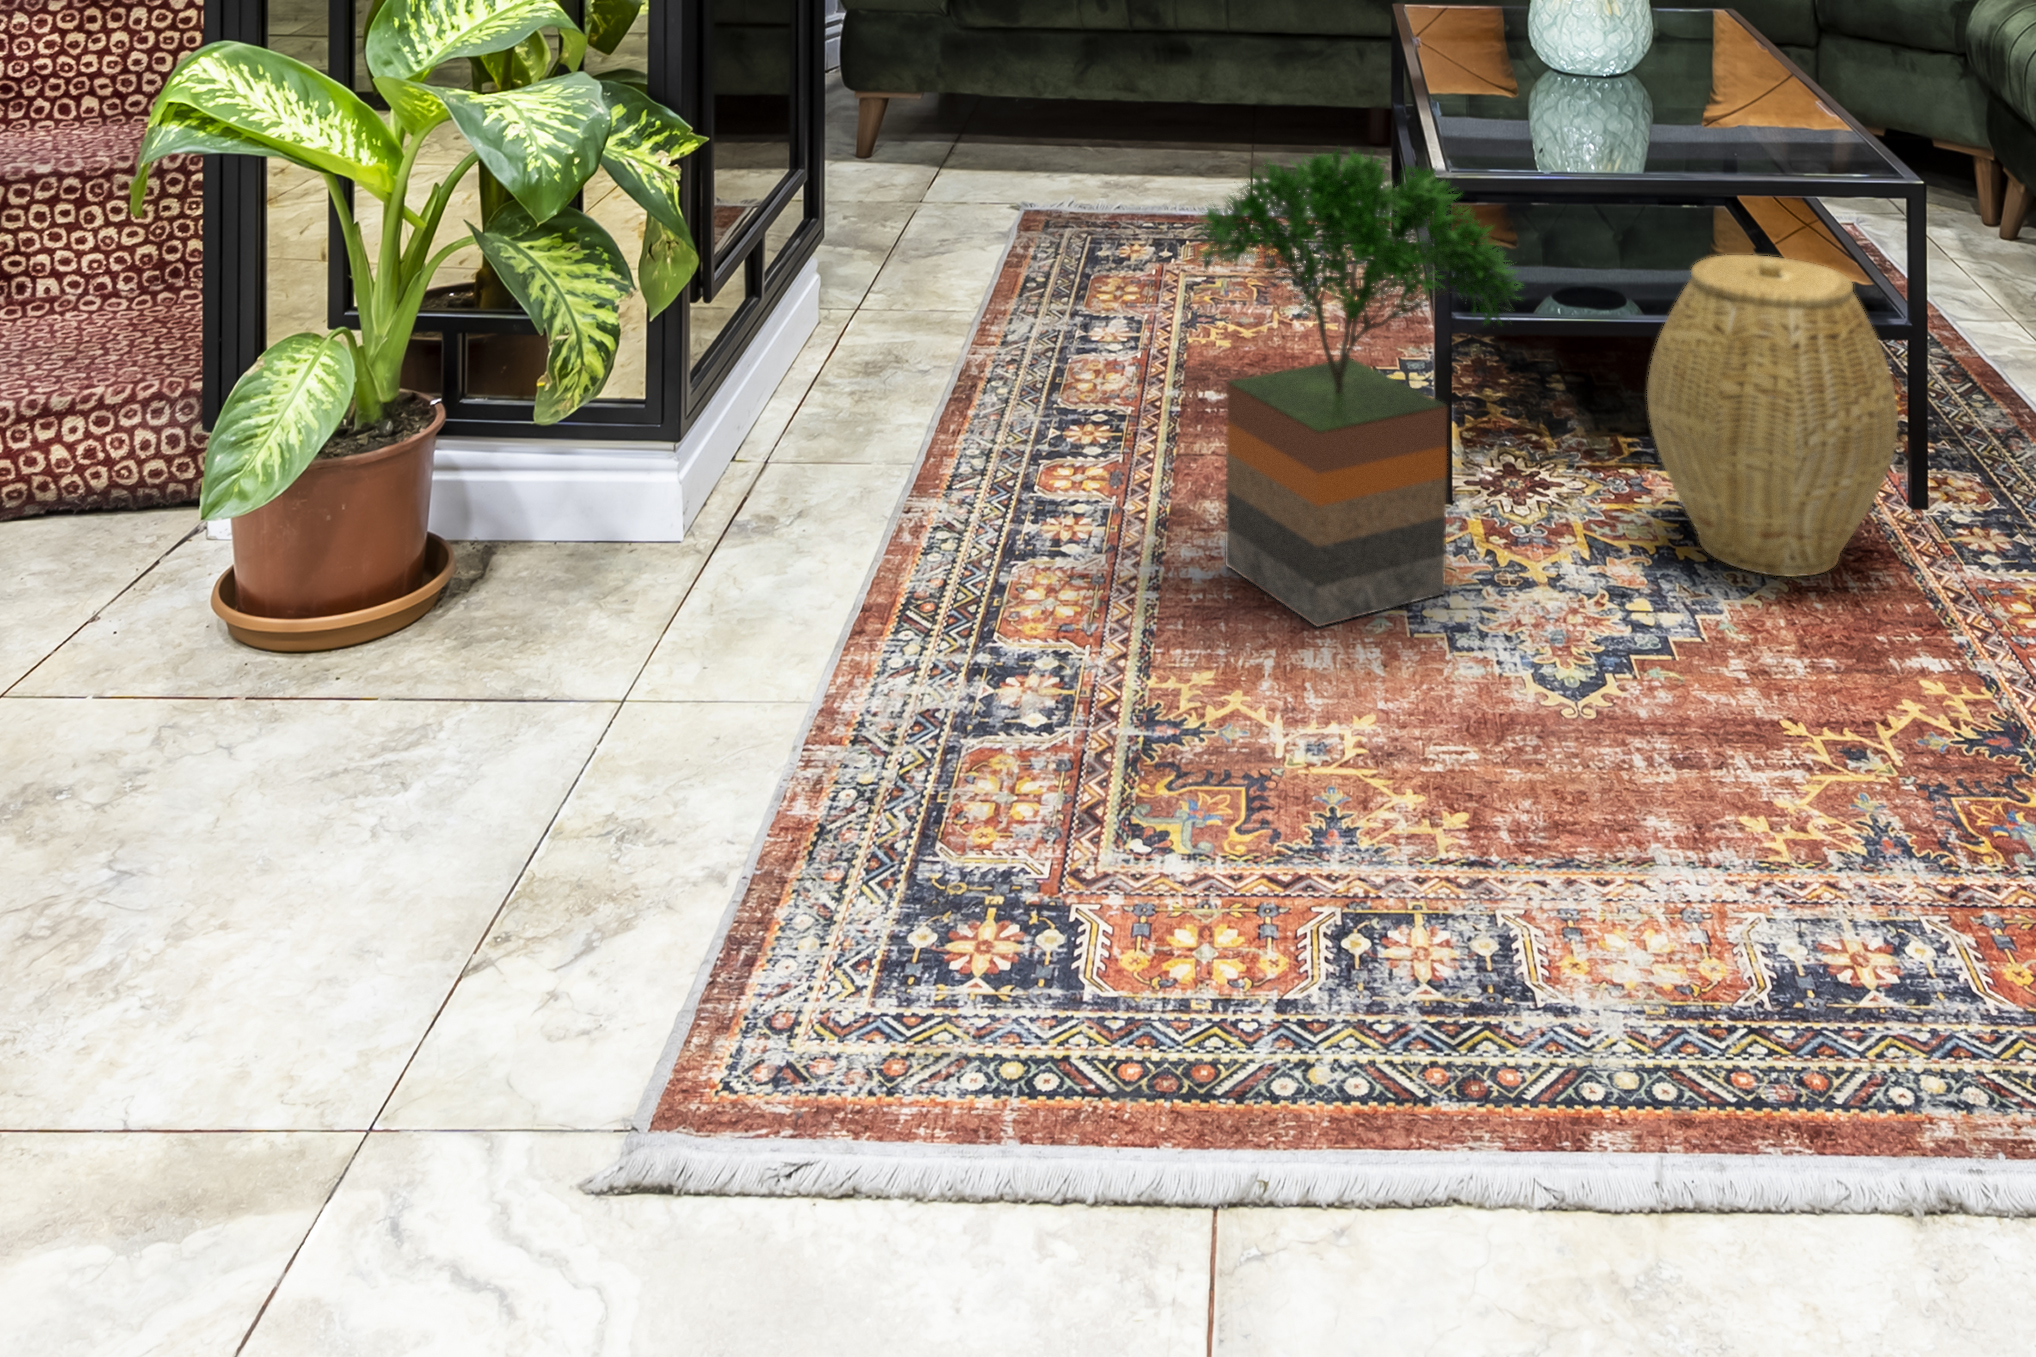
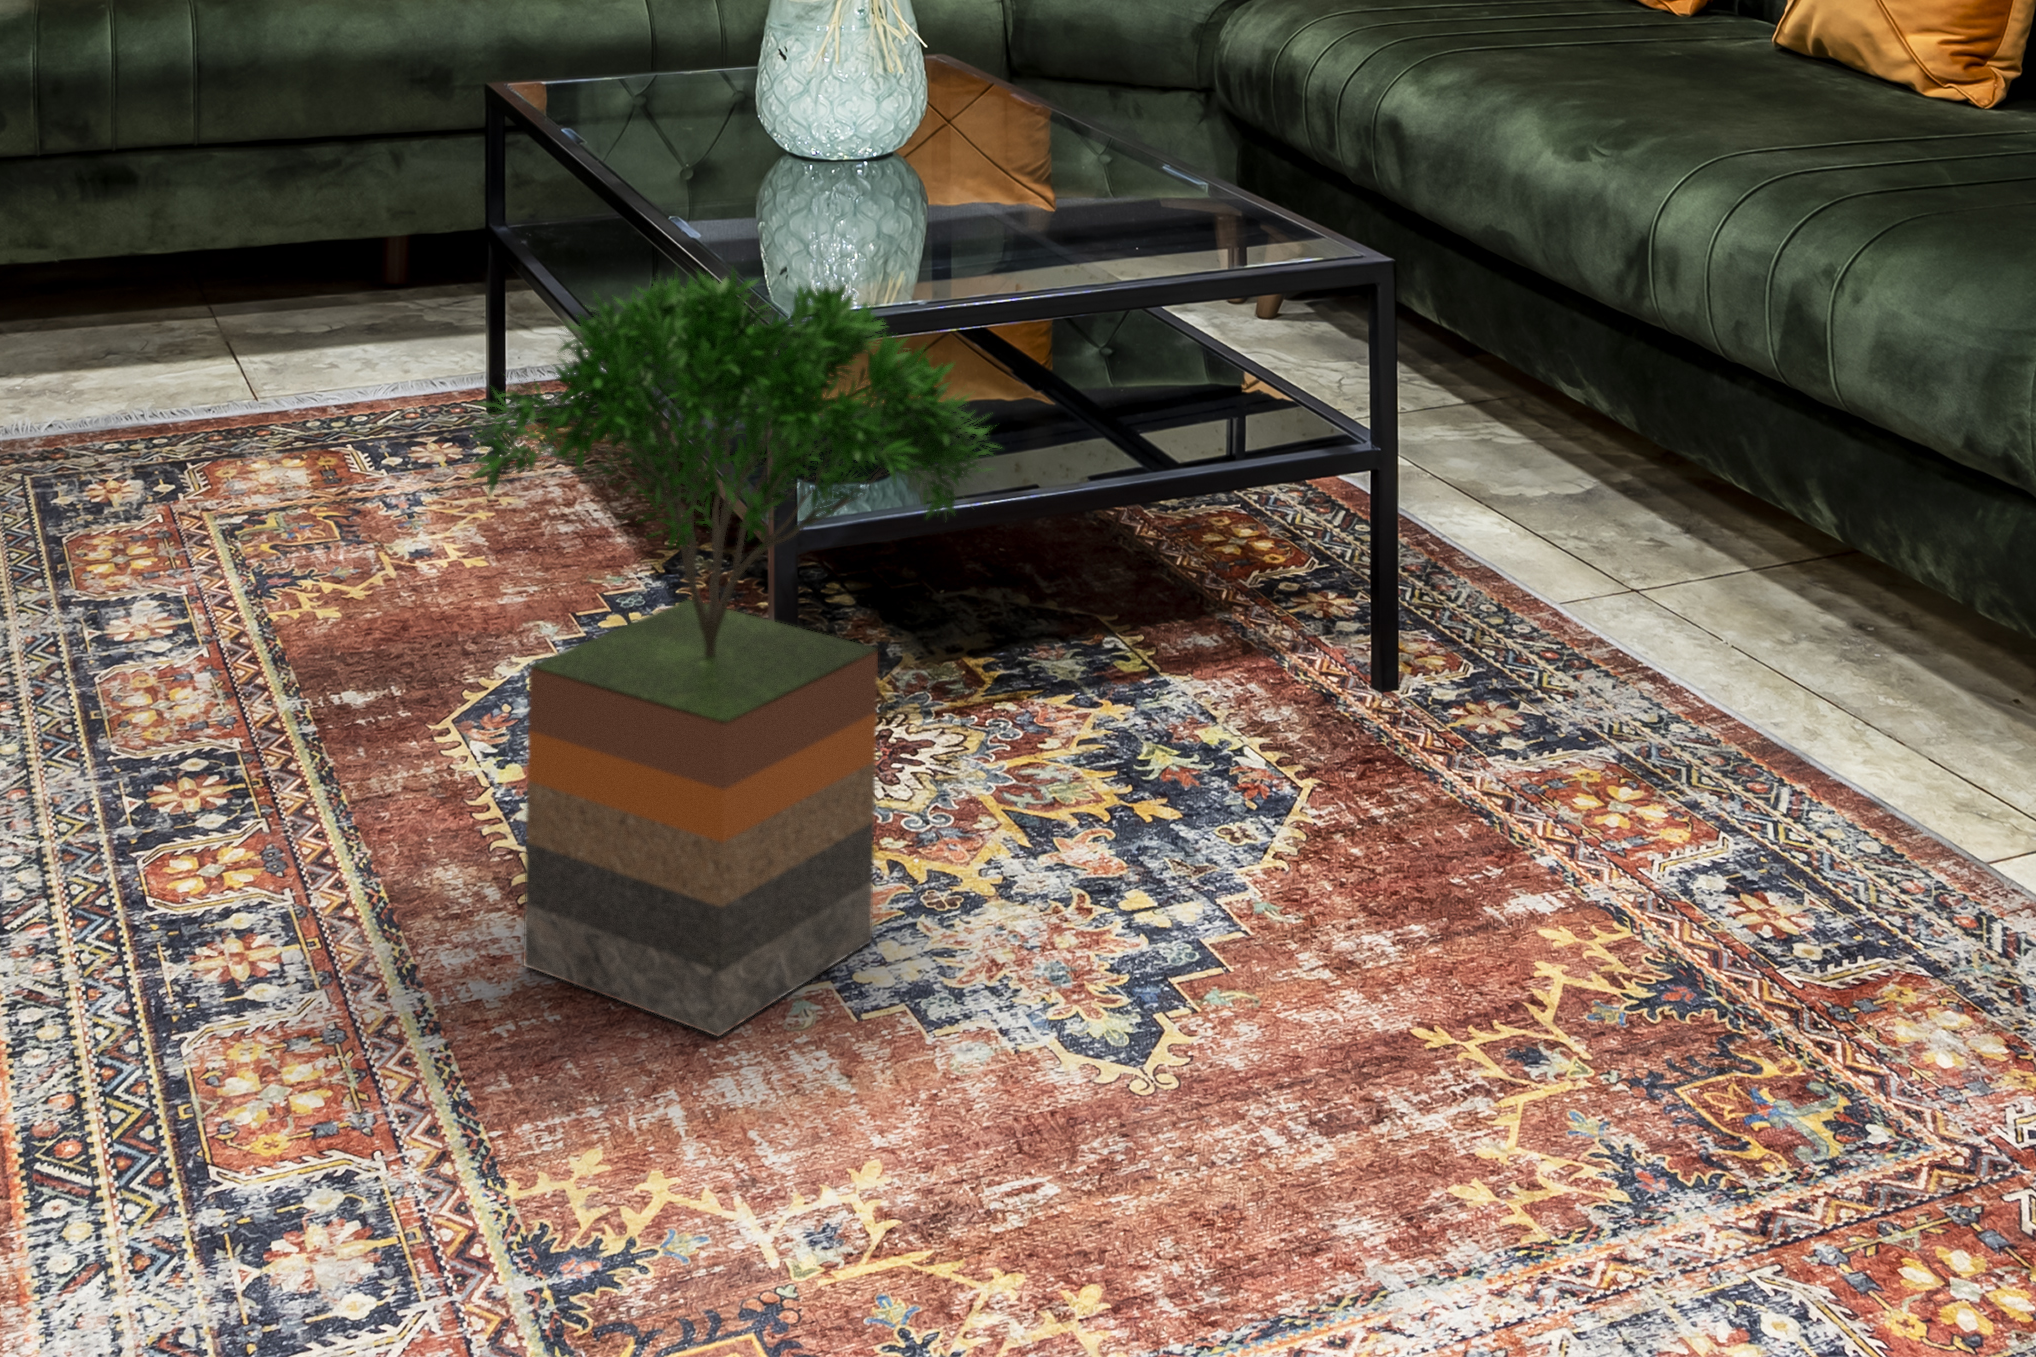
woven basket: present [1647,255,1898,577] -> none [1084,371,1420,822]

